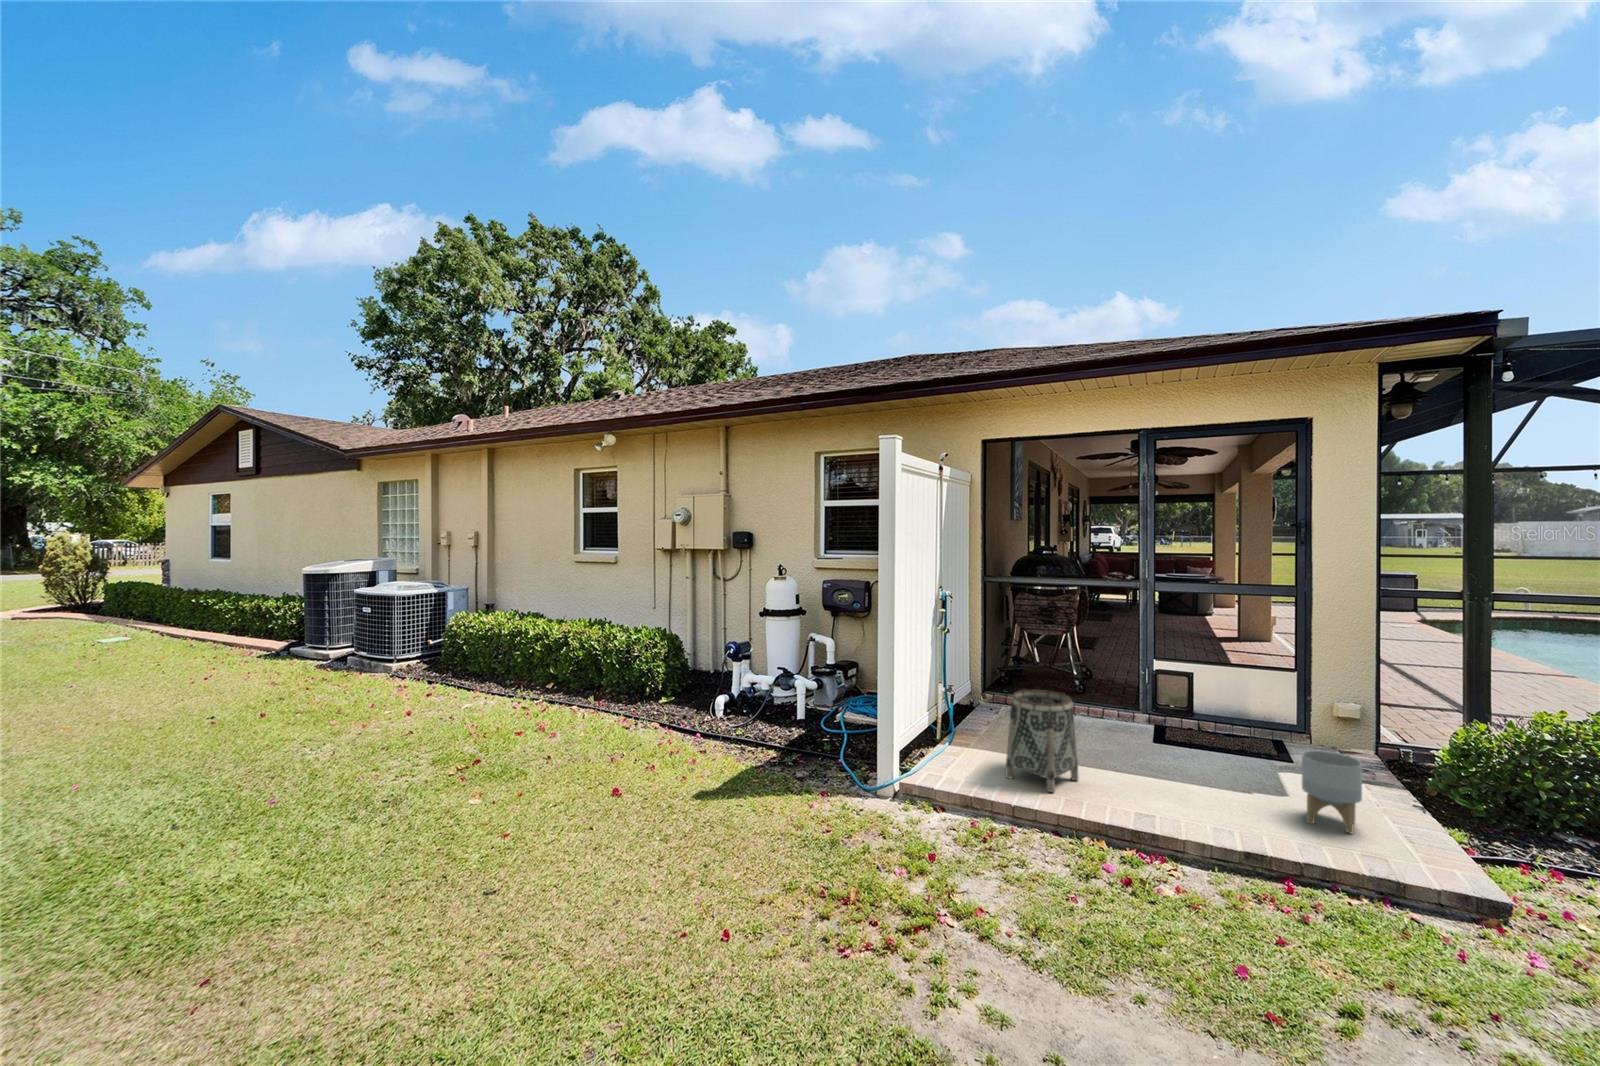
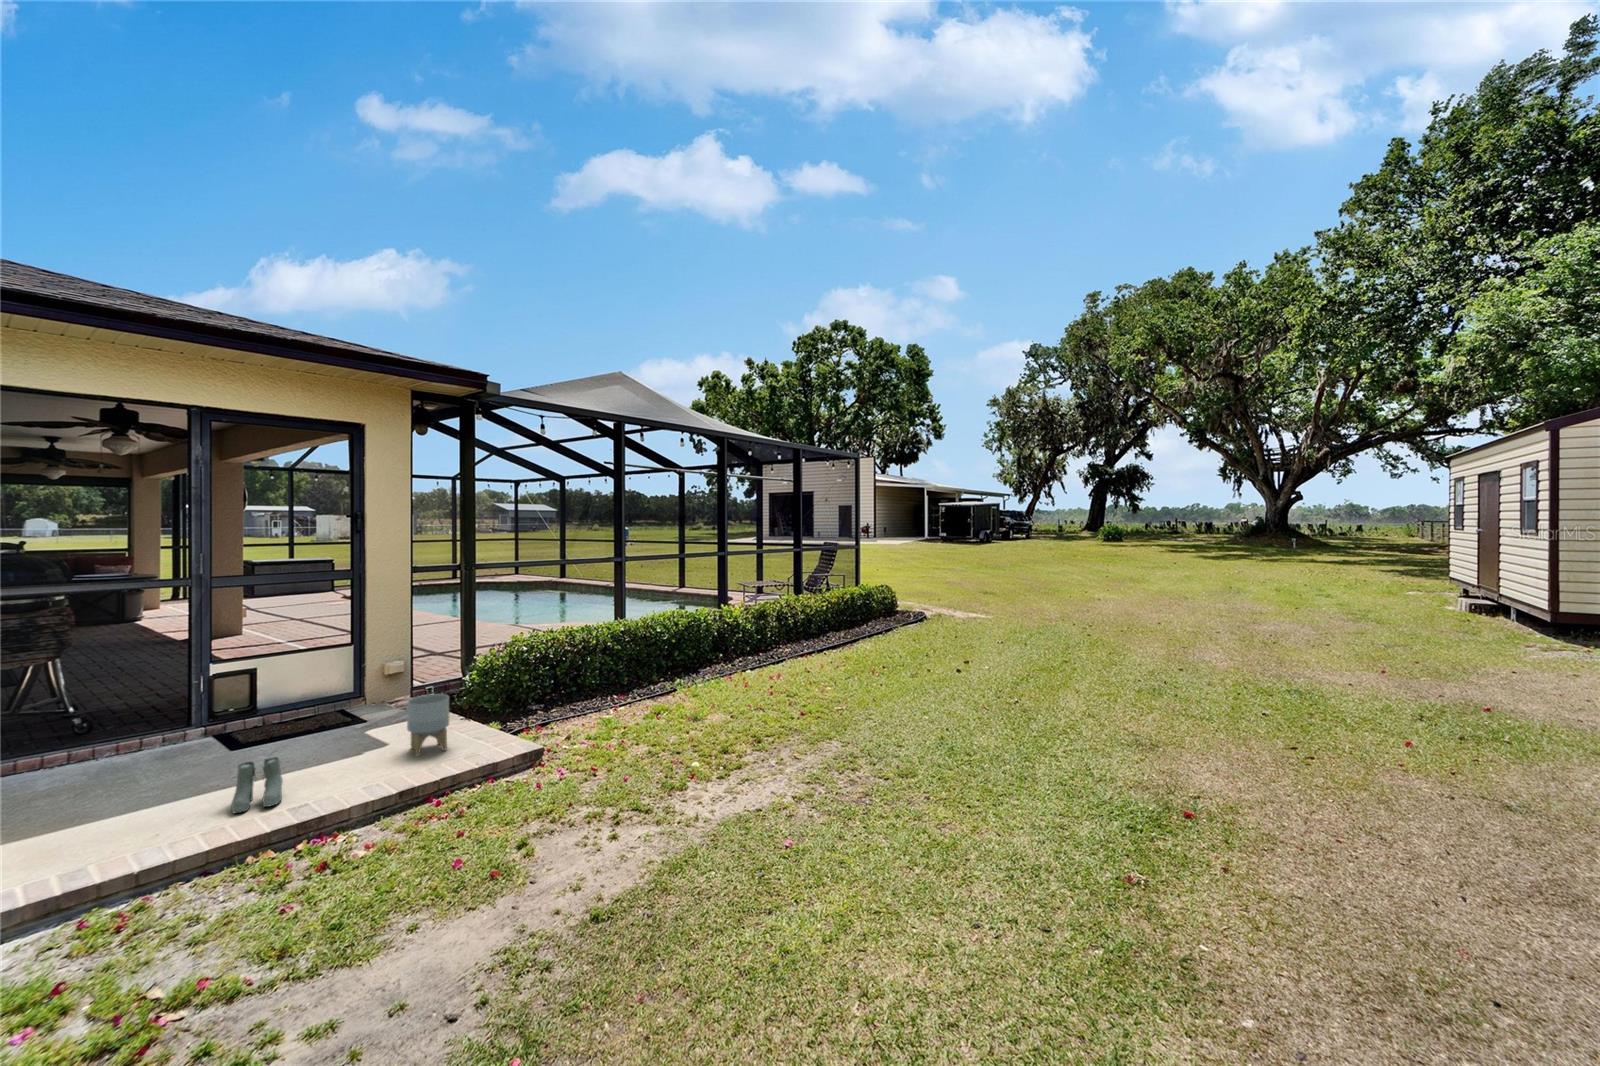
basket: present [1005,690,1078,792] -> none [80,721,190,856]
boots: none [1102,753,1150,803] -> present [232,757,283,813]

